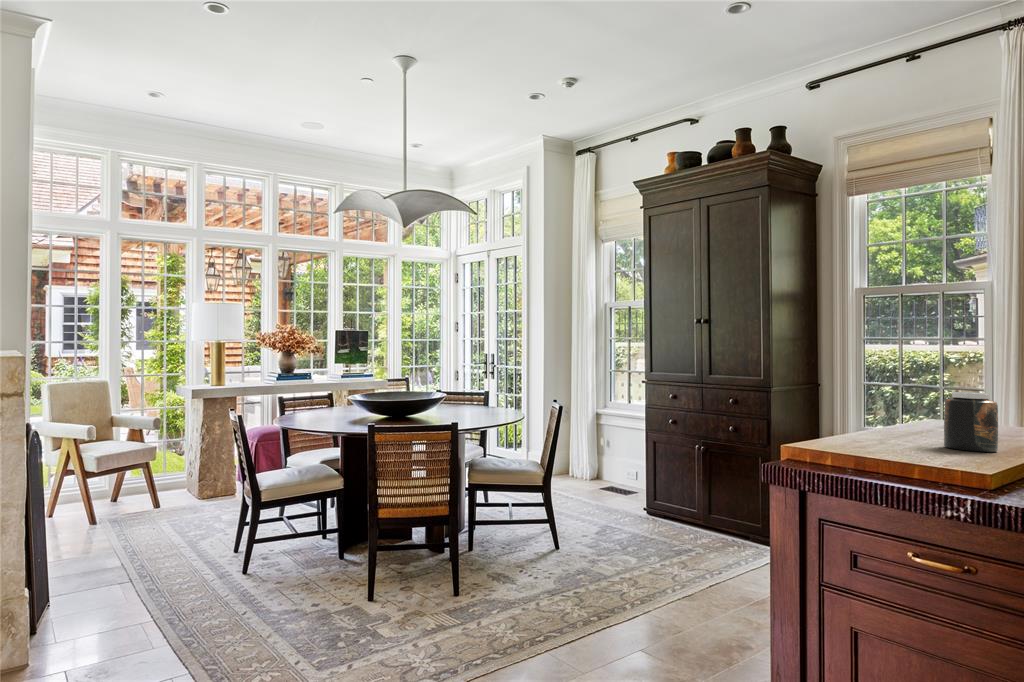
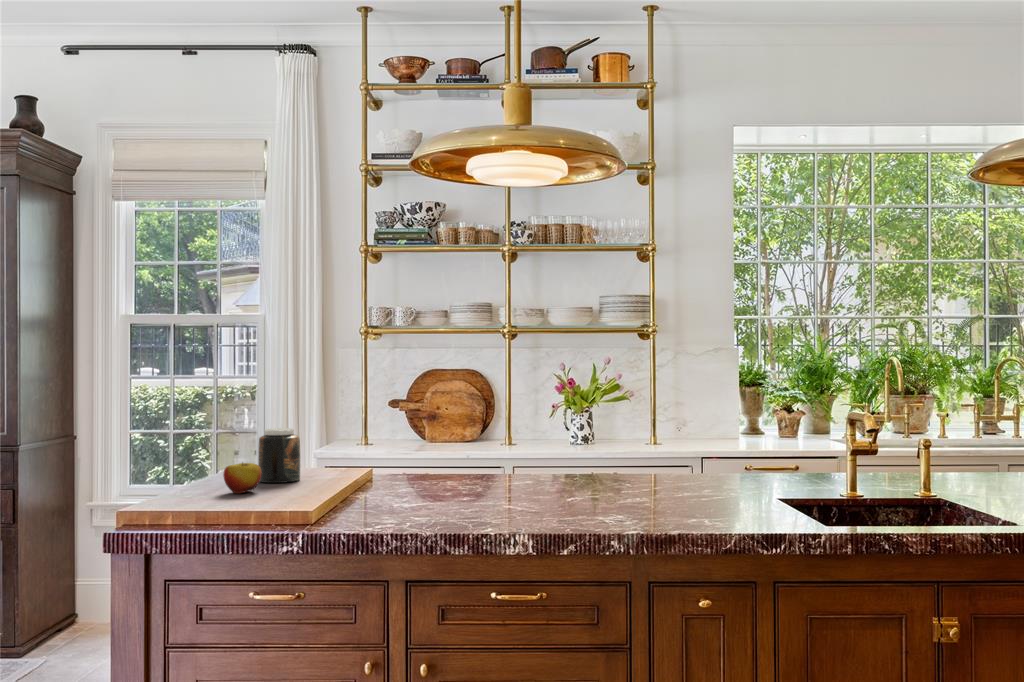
apple: none [895,419,940,451] -> present [223,463,261,493]

